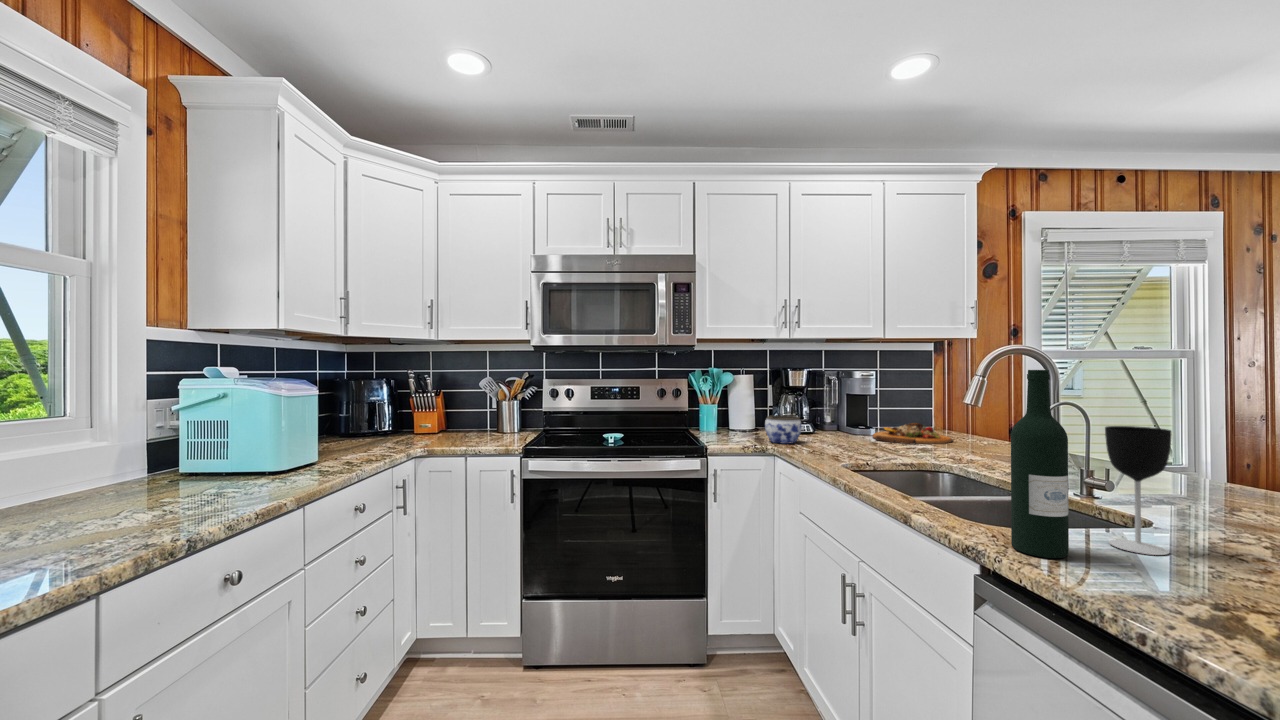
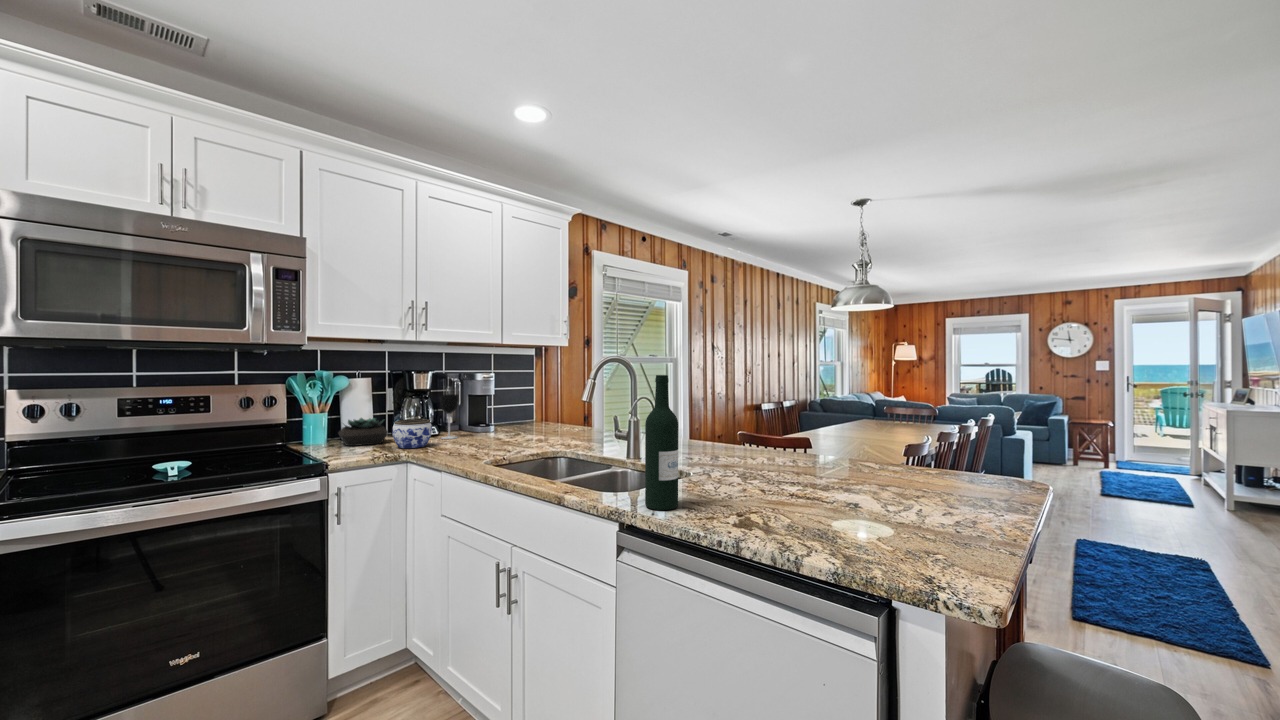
succulent plant: none [725,411,765,436] -> present [338,418,388,446]
cutting board: present [872,423,953,445] -> none [492,417,555,436]
wine glass: present [1105,426,1171,555] -> present [440,394,459,439]

